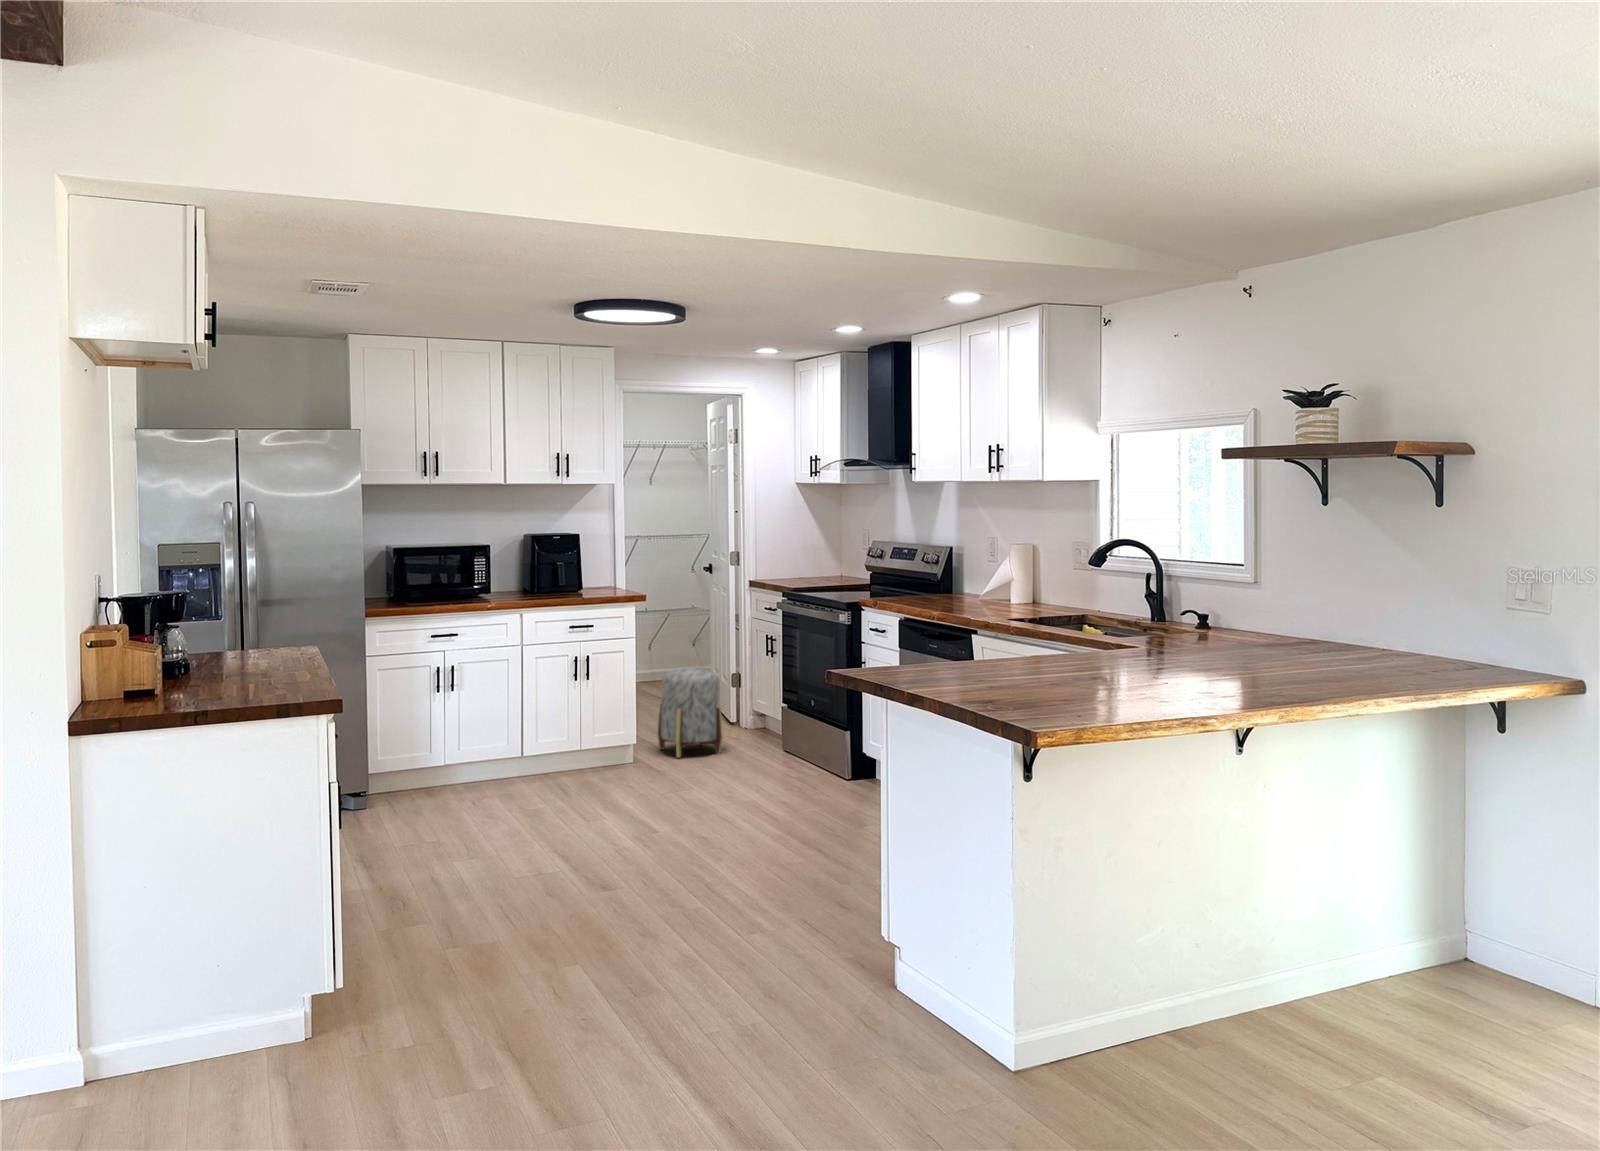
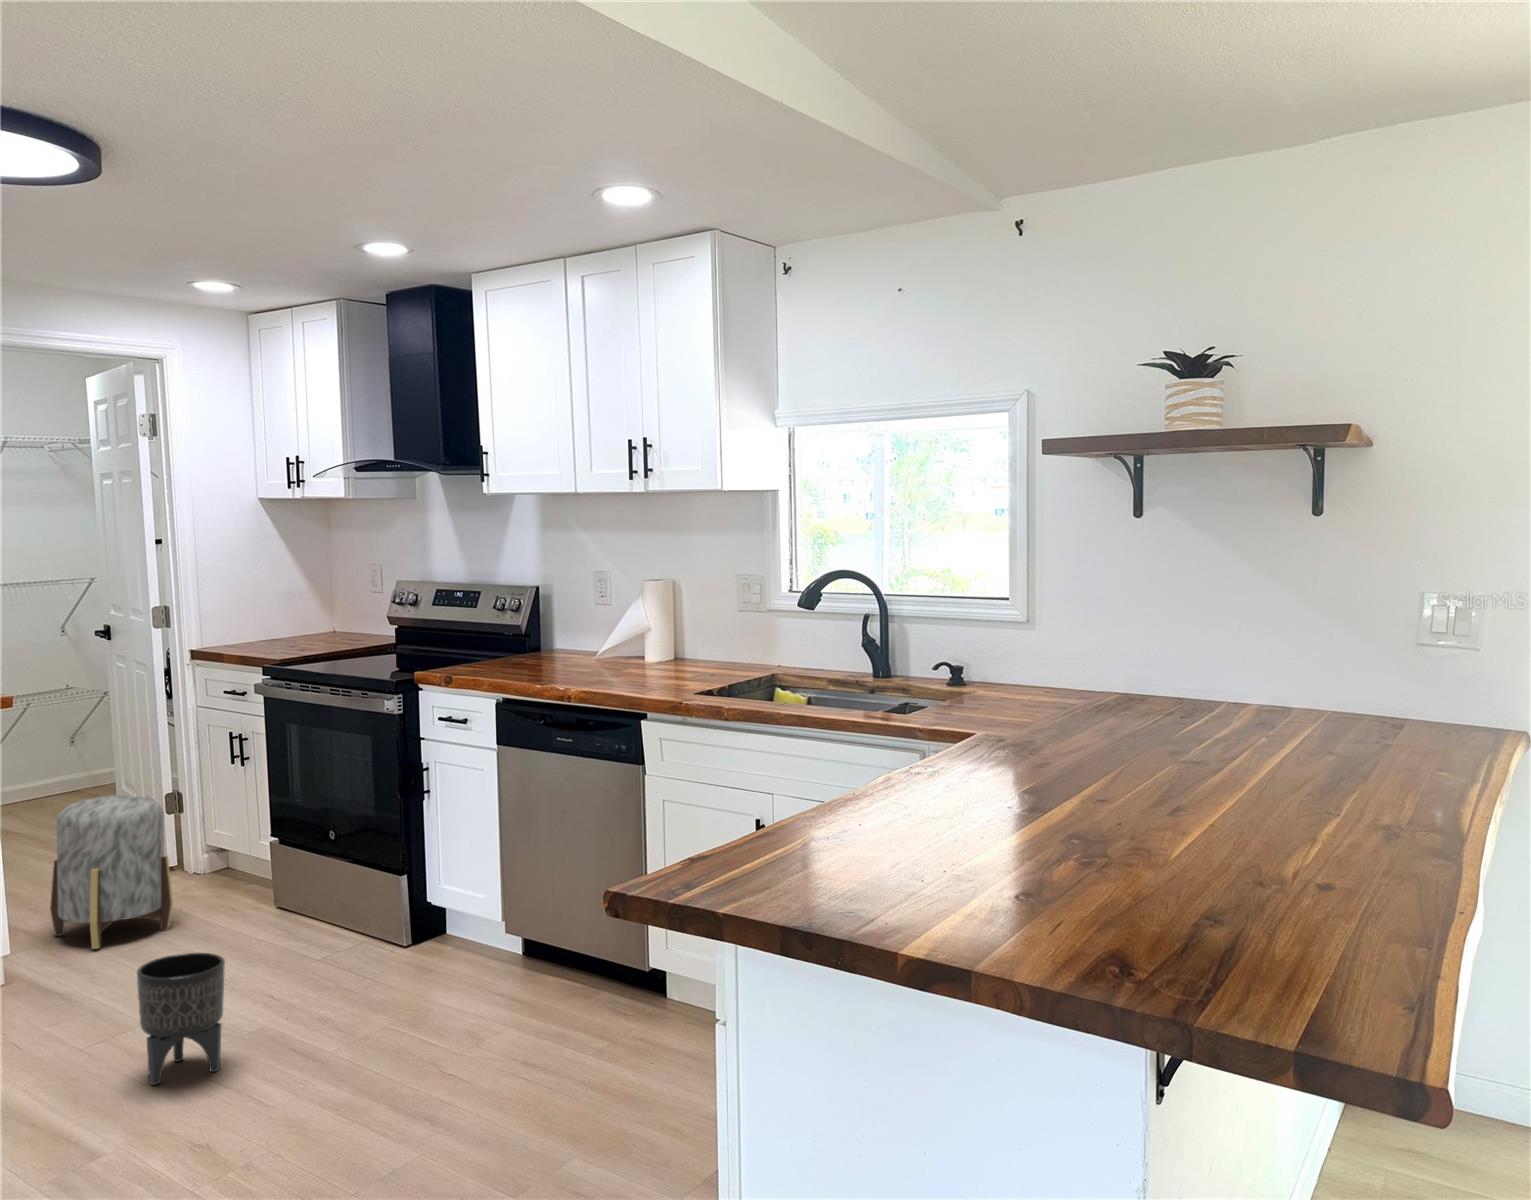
planter: none [682,750,727,817] -> present [137,953,225,1085]

